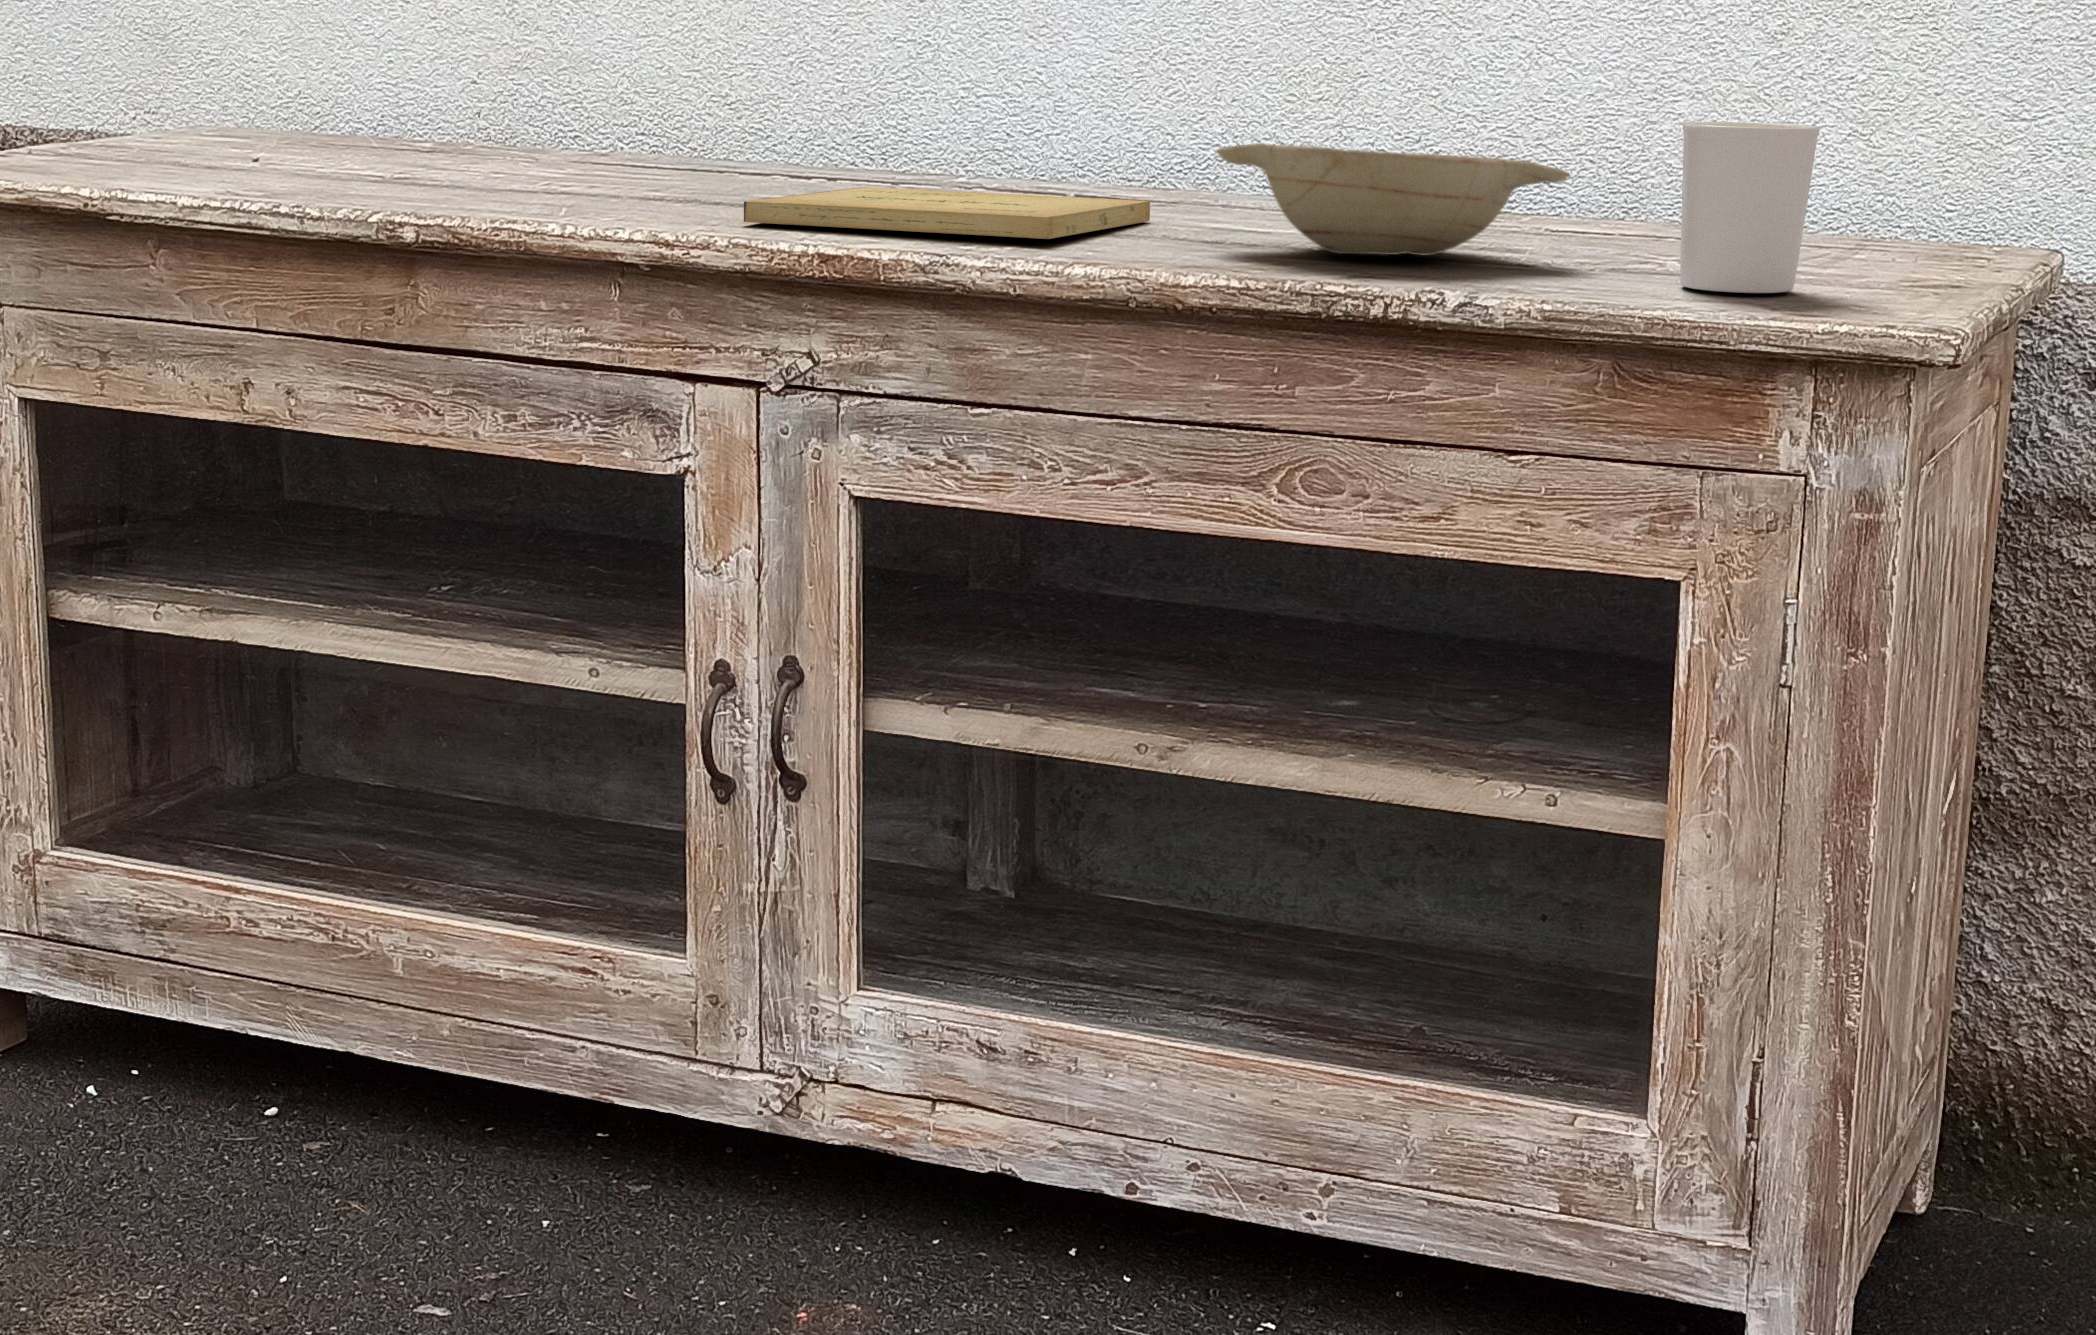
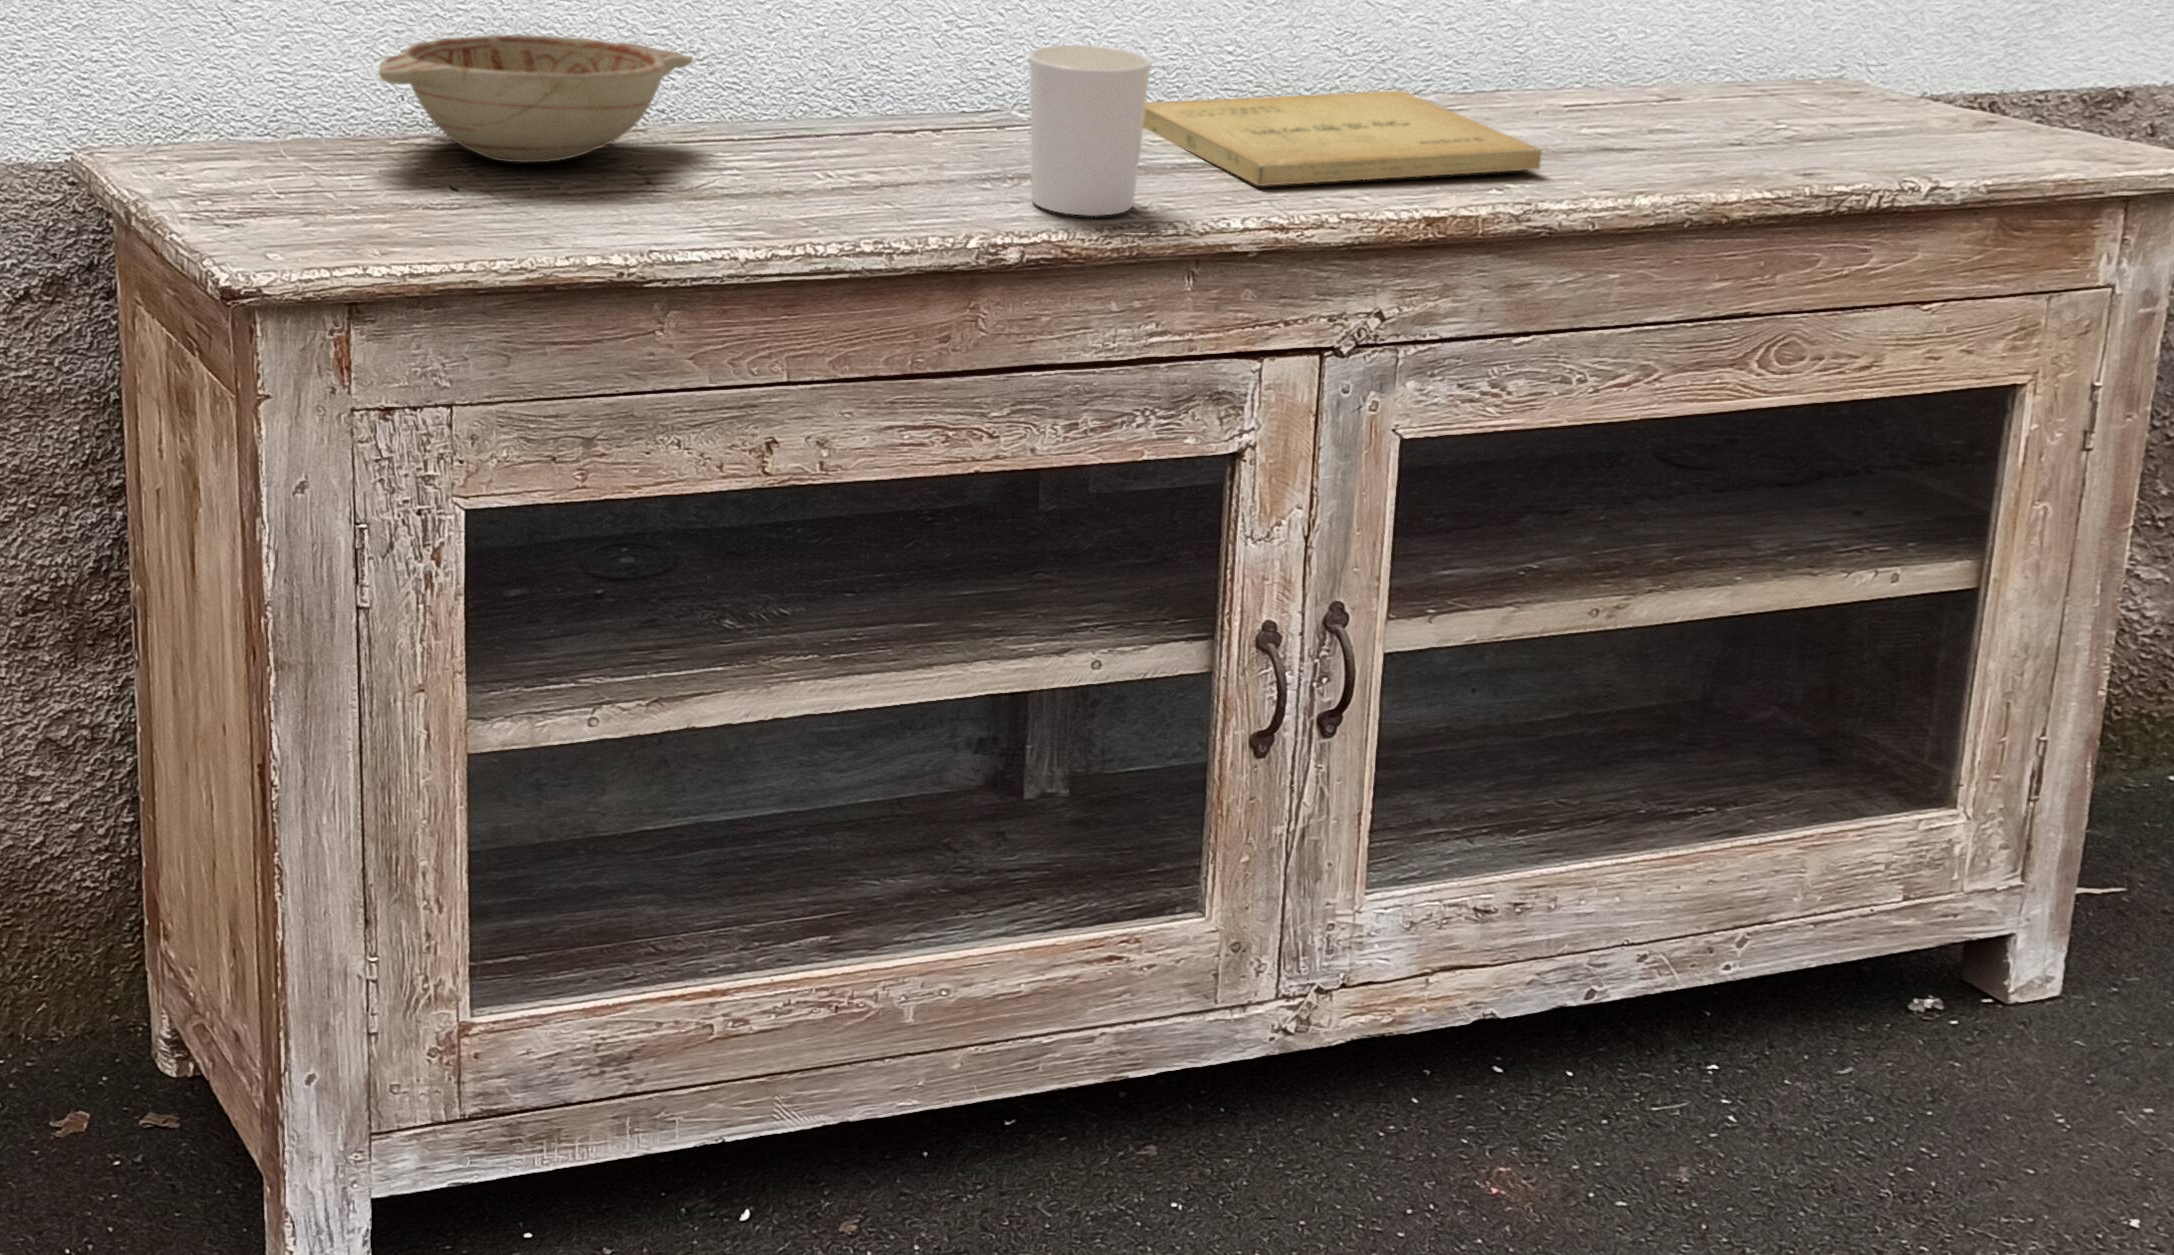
candle holder: present [1680,122,1820,293] -> present [1029,45,1152,216]
decorative bowl: present [1217,143,1569,255] -> present [379,35,693,162]

